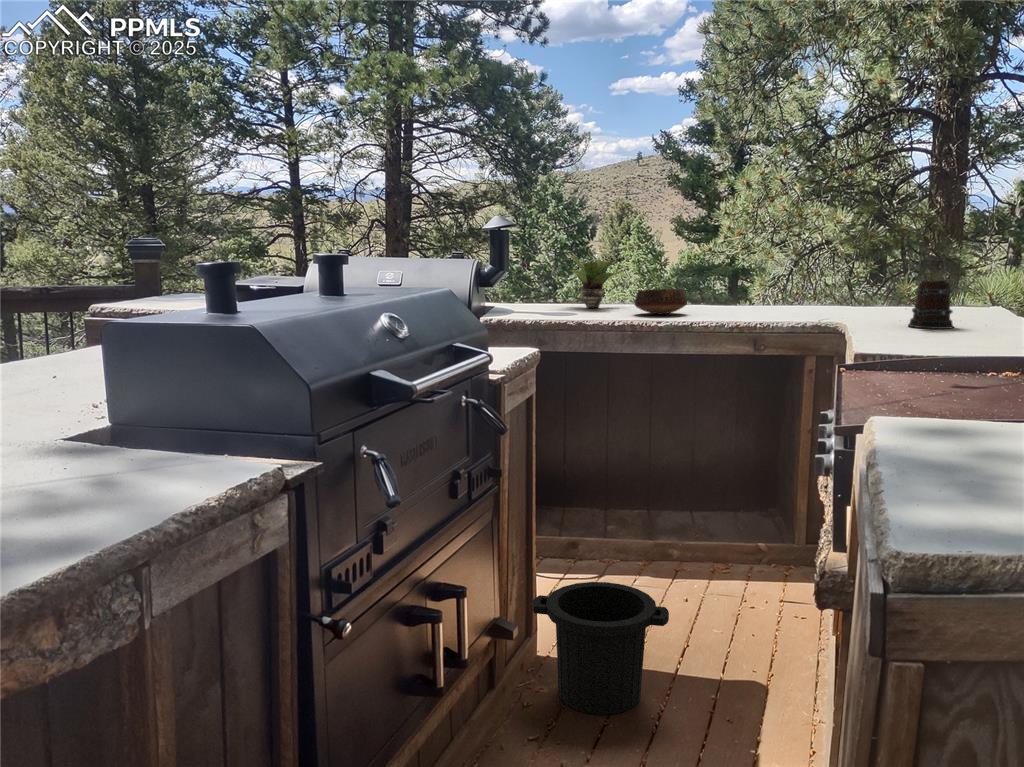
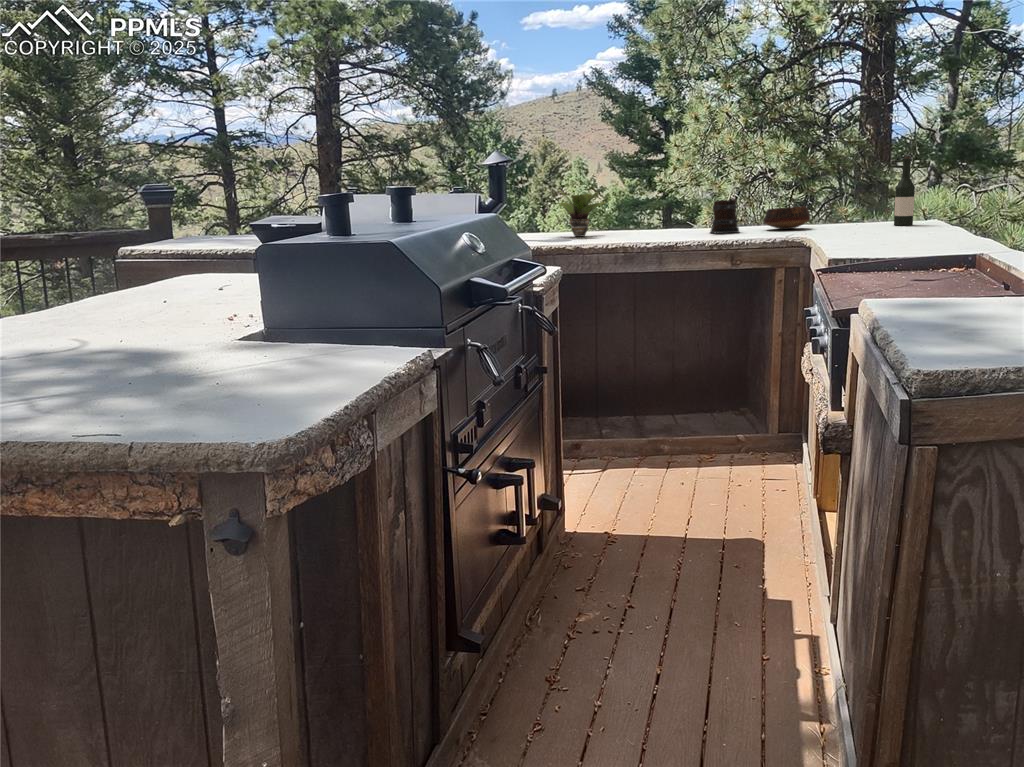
wine bottle: none [955,232,982,312] -> present [894,157,915,226]
beer mug: present [908,281,954,329] -> present [710,199,739,233]
bowl: present [634,289,687,314] -> present [764,206,810,229]
trash can: present [532,582,669,715] -> none [565,460,678,562]

